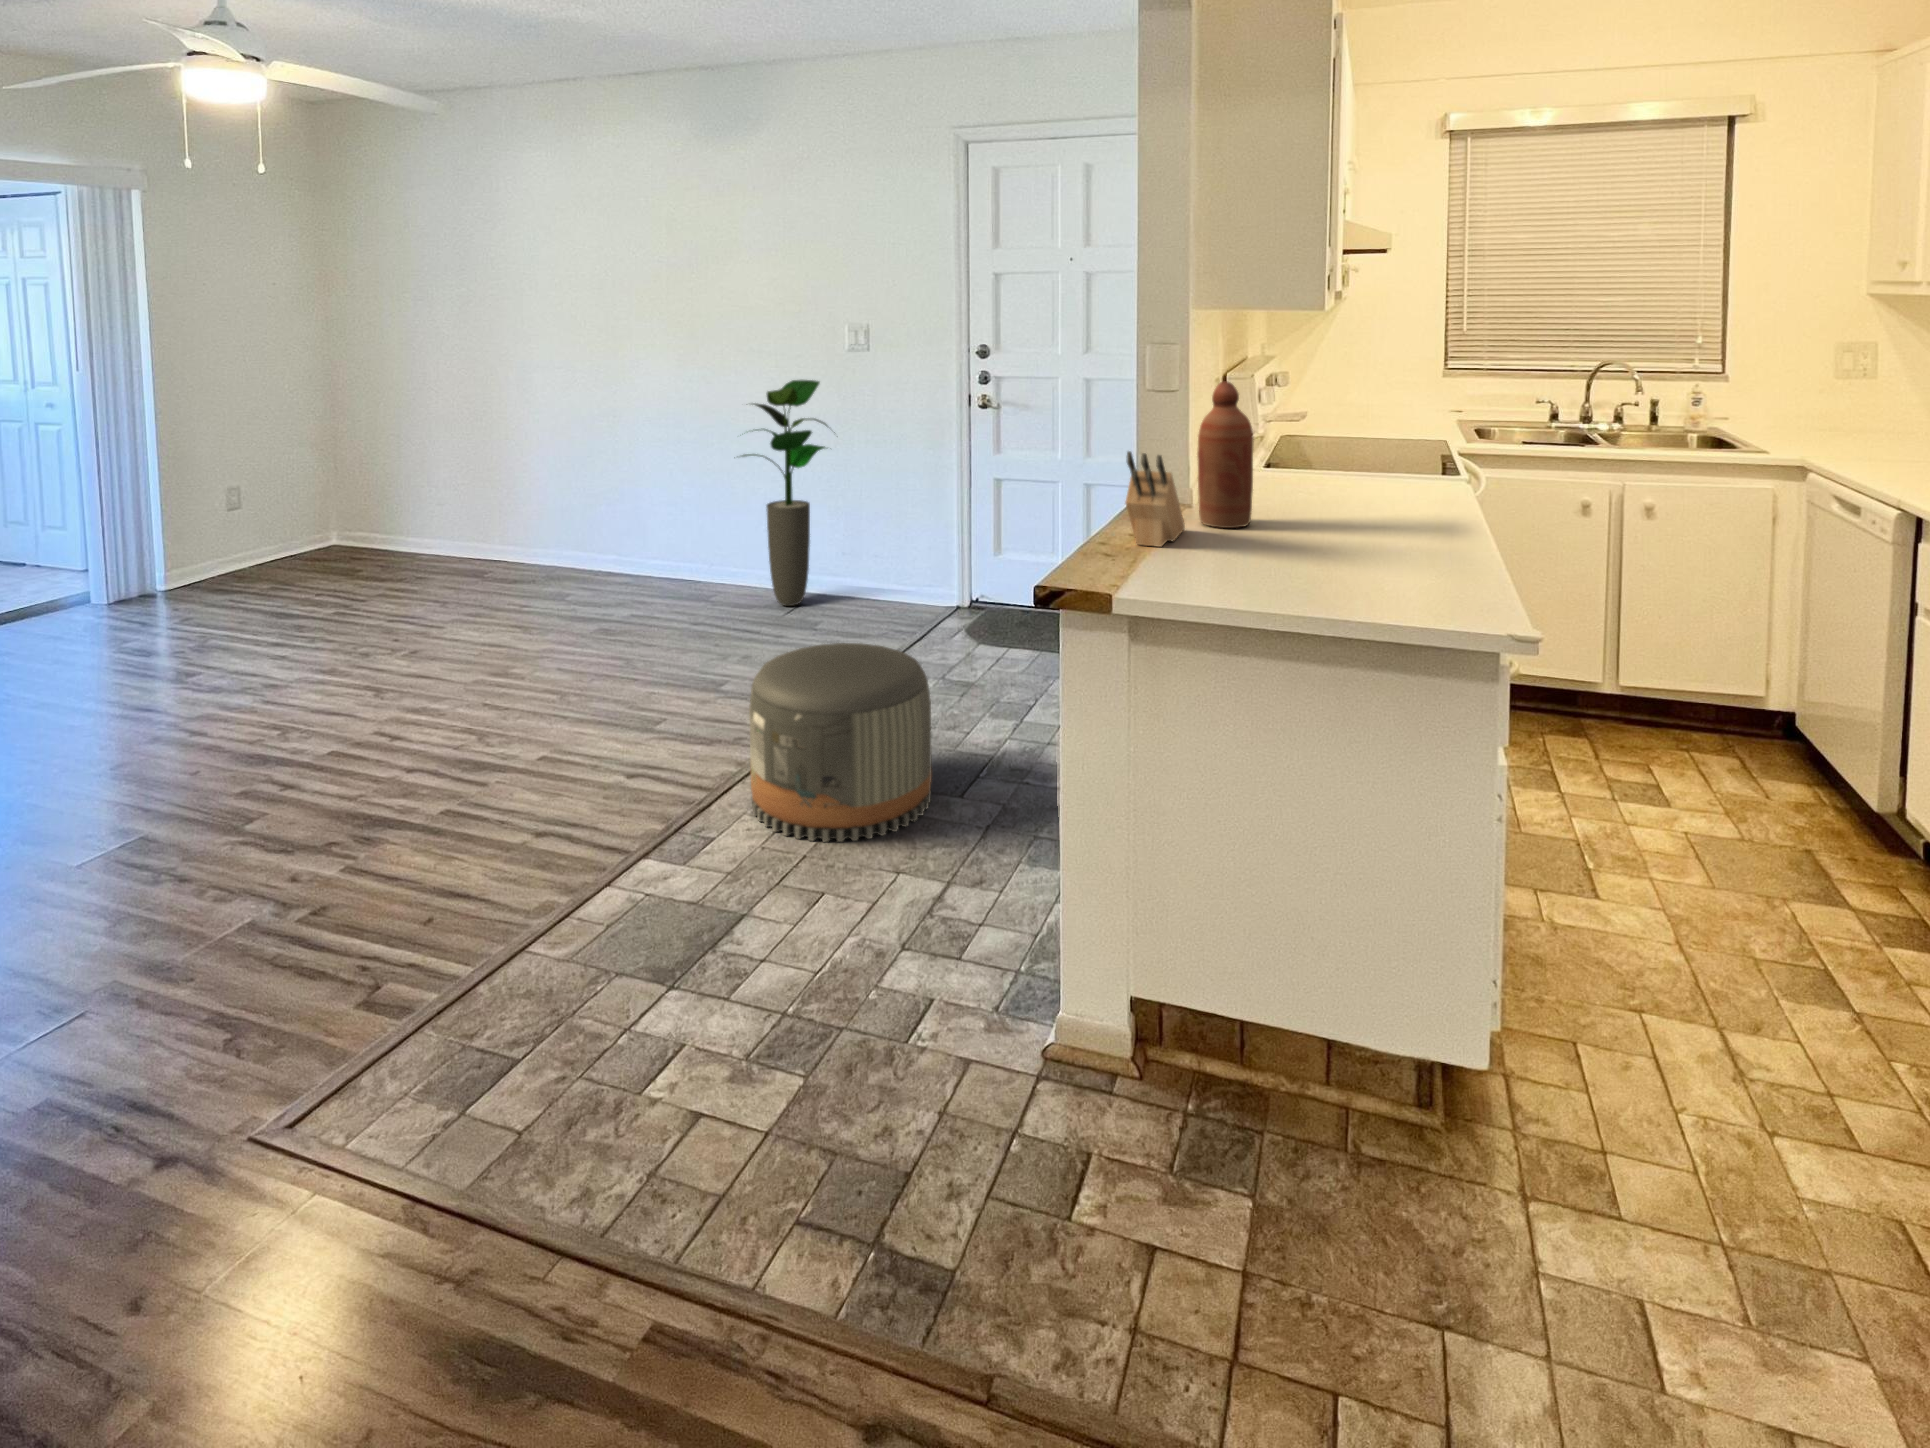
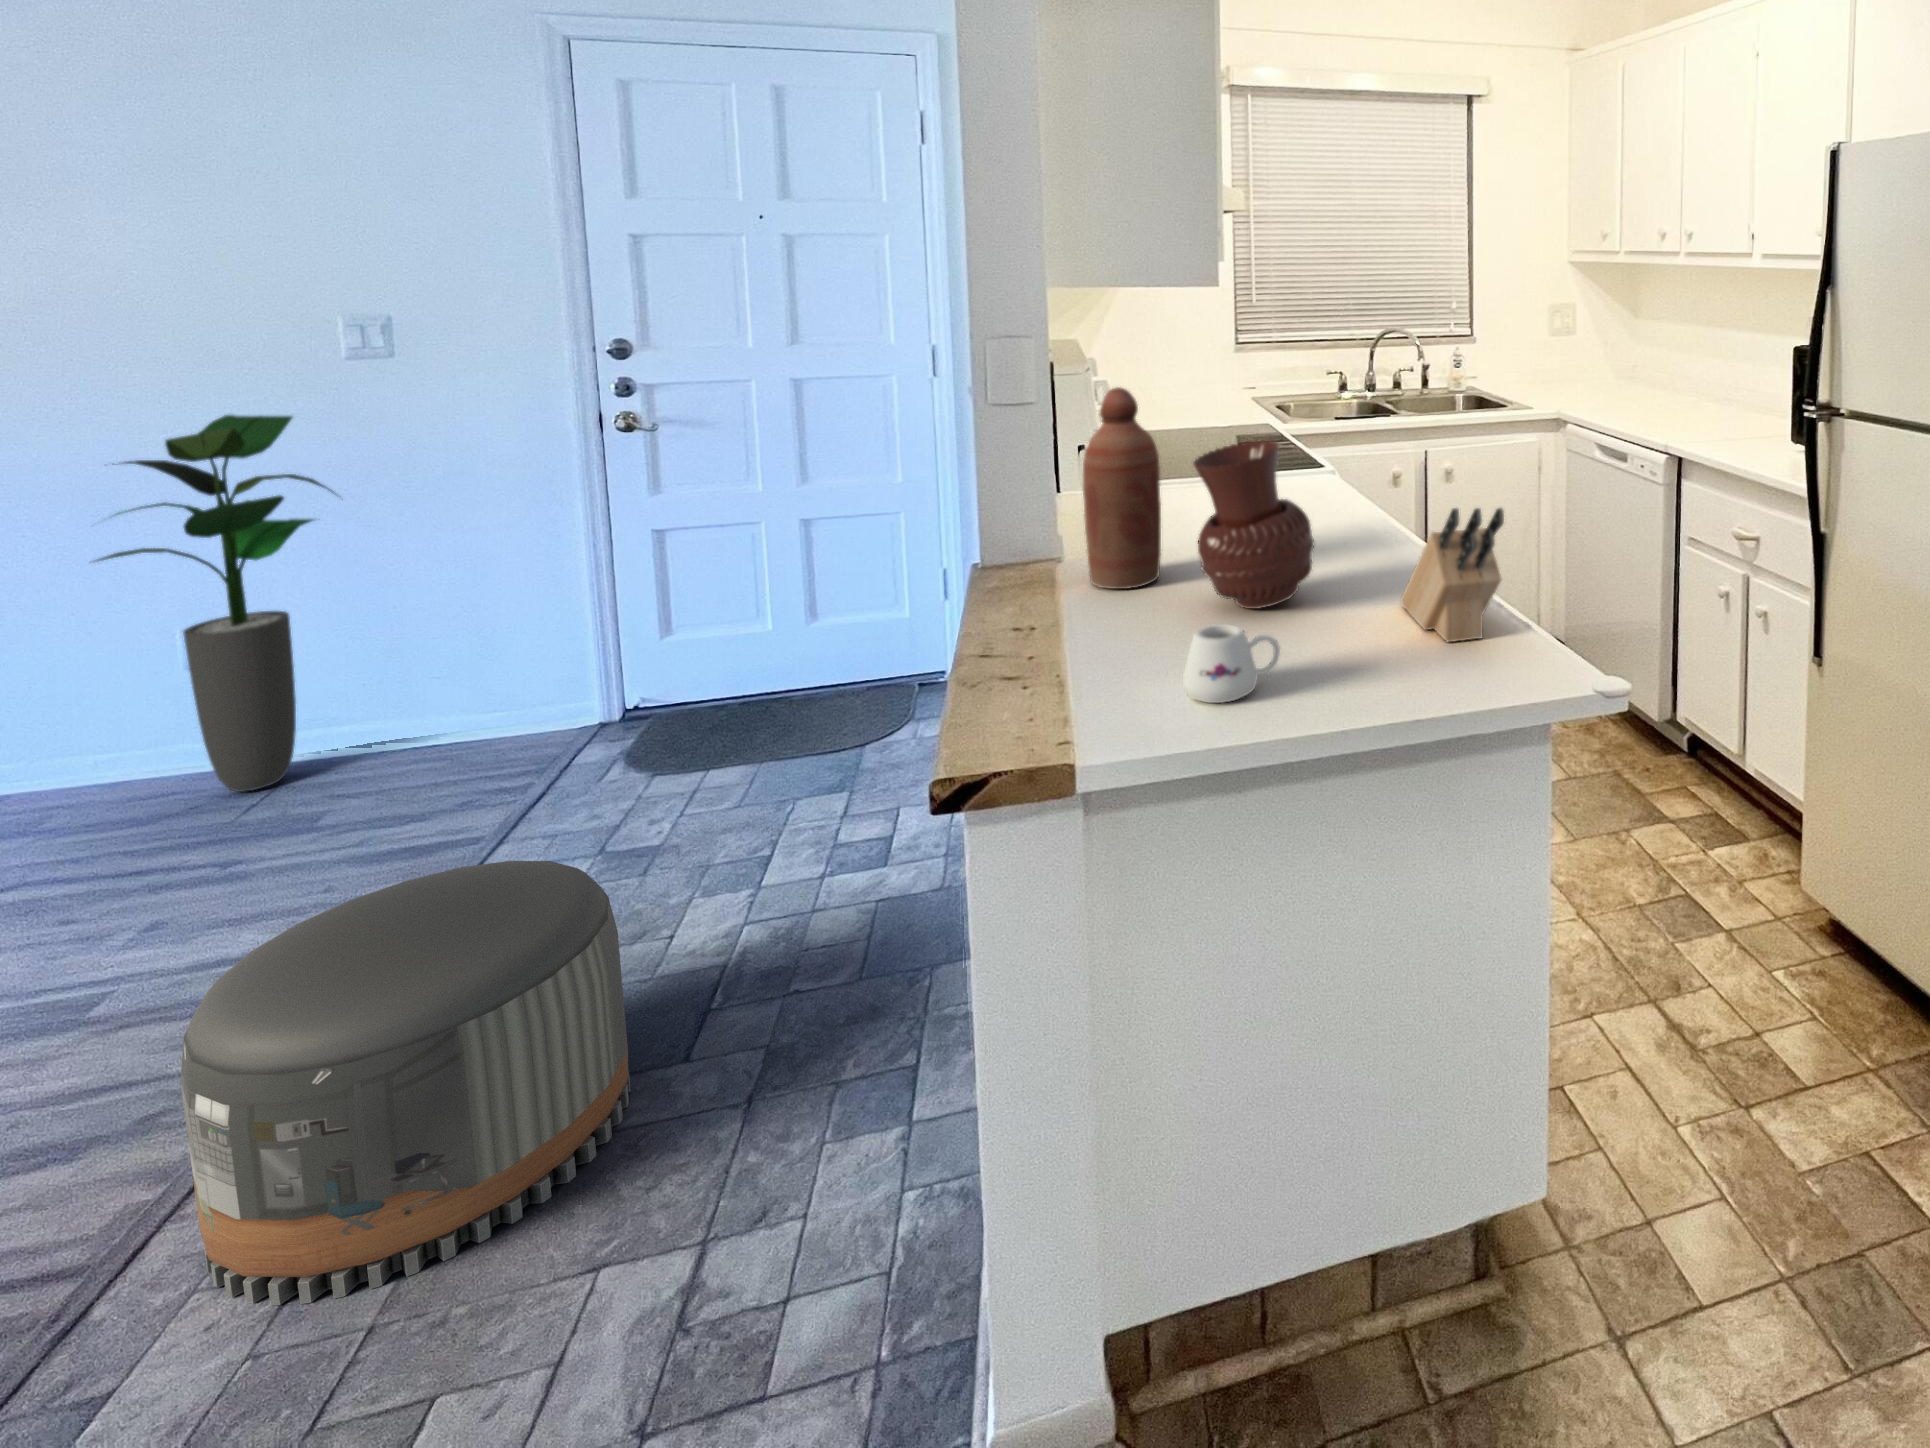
vase: none [1259,425,1351,550] -> present [1193,440,1314,609]
knife block: present [1125,451,1185,547] -> present [1401,508,1504,642]
mug: none [1205,538,1273,588] -> present [1183,624,1280,703]

